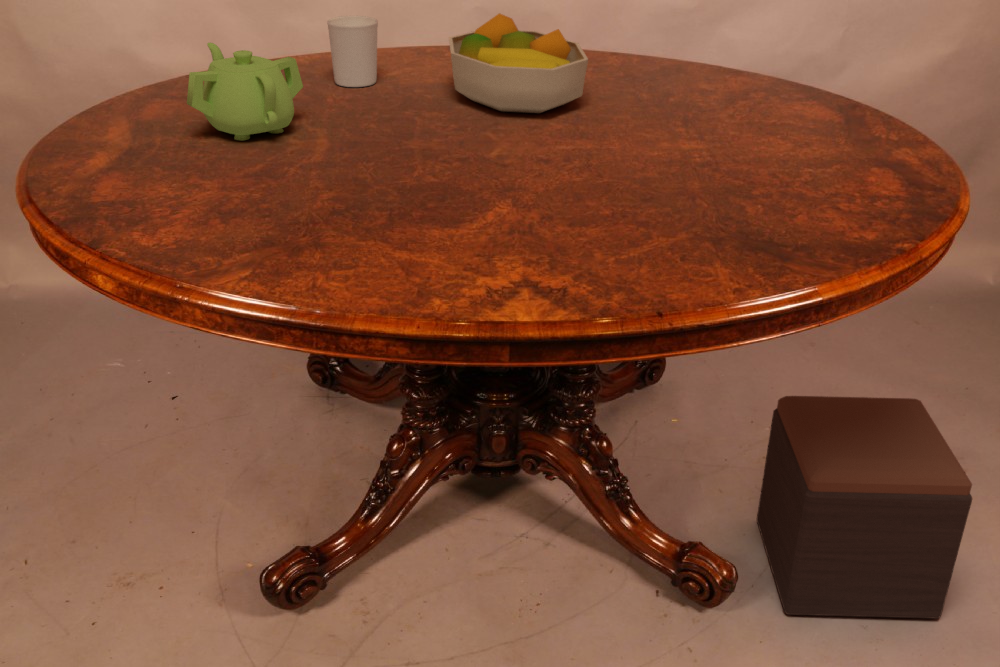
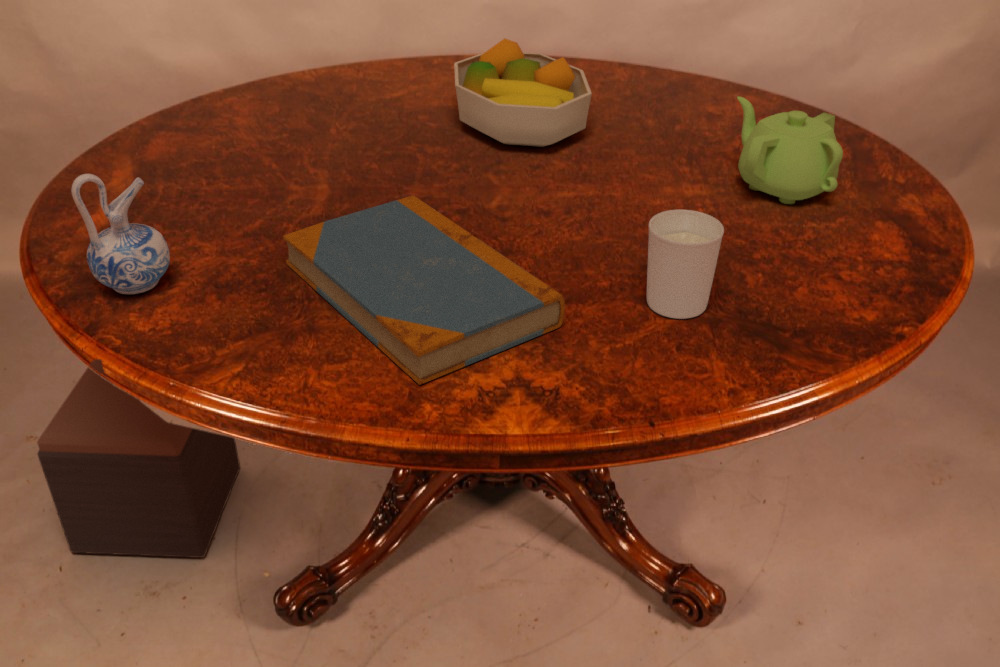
candle holder: present [327,16,378,87] -> present [647,210,724,319]
teapot: present [187,43,303,141] -> present [737,96,843,204]
ceramic pitcher: none [81,92,172,220] -> present [71,174,170,294]
book: none [285,139,569,285] -> present [283,195,565,385]
footstool: present [757,396,972,619] -> present [37,359,240,558]

